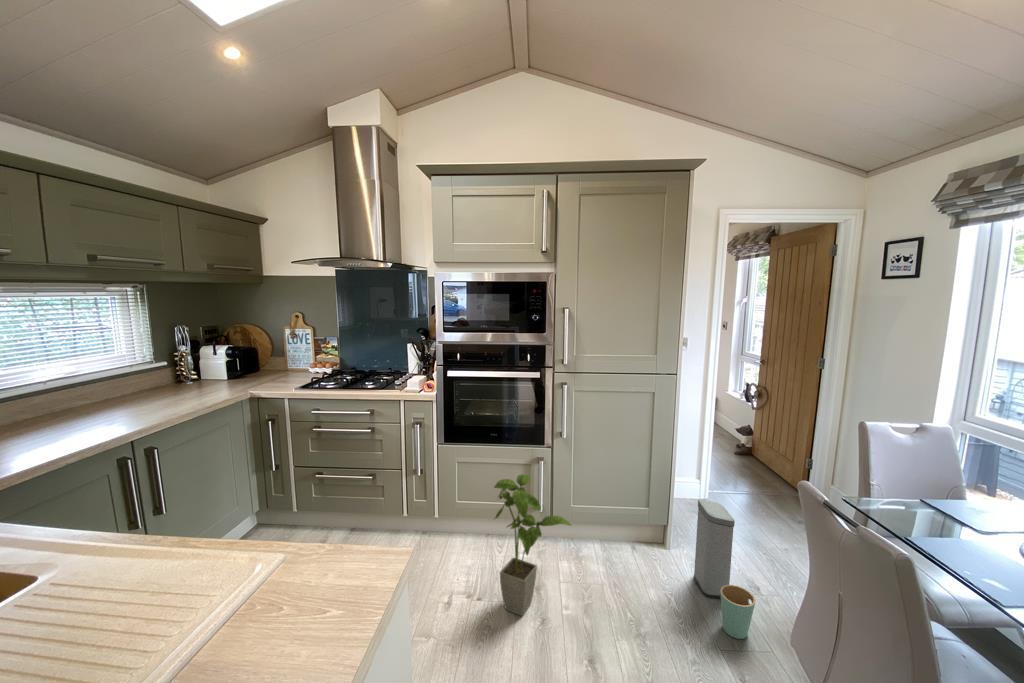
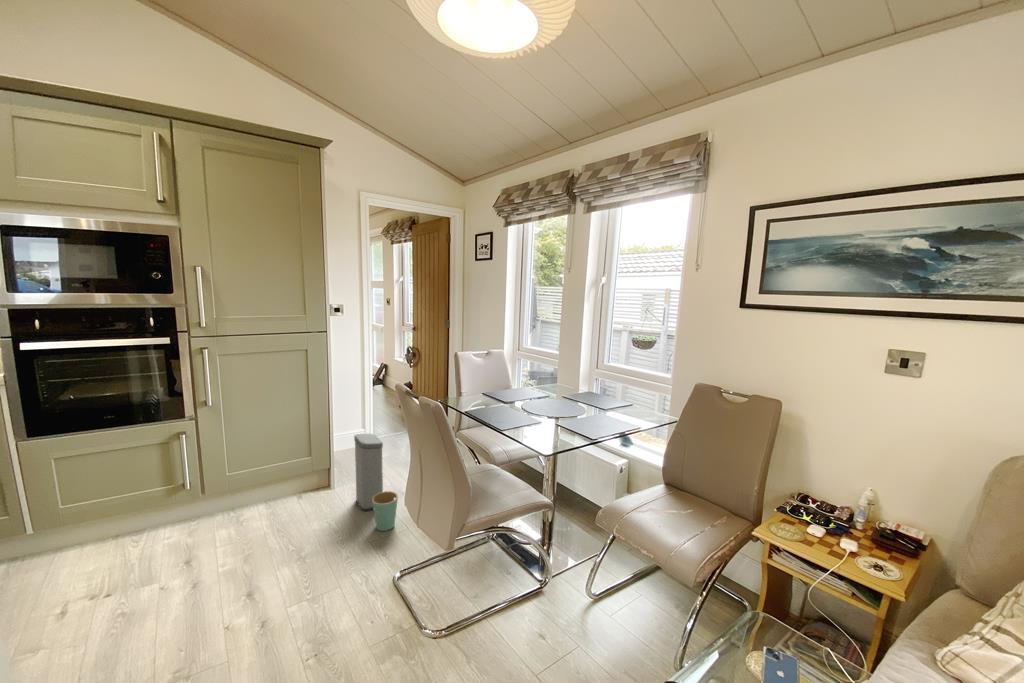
house plant: present [494,474,571,616] -> none [95,445,217,605]

